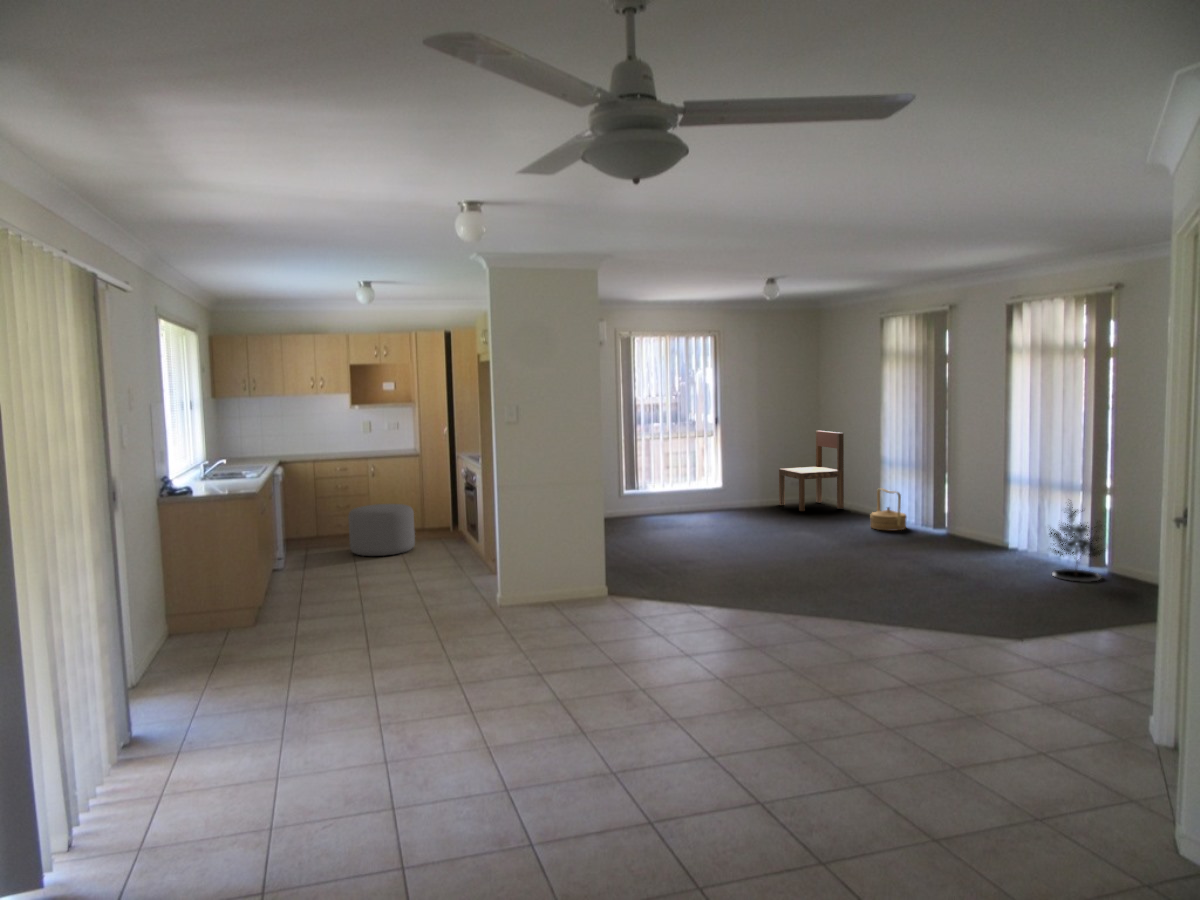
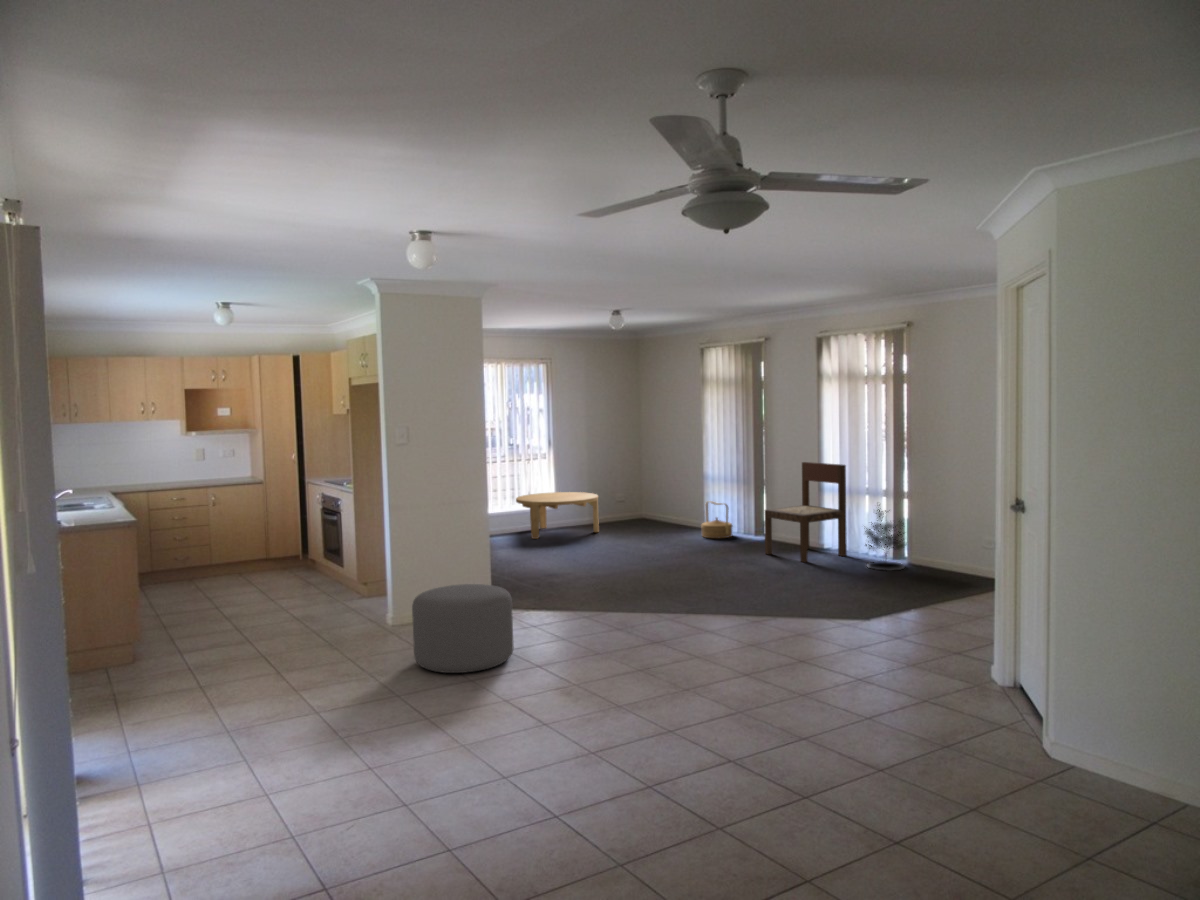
dining chair: present [779,431,844,511] -> present [765,462,847,562]
coffee table: none [672,473,759,521] -> present [516,492,599,539]
ottoman: present [348,504,415,556] -> present [412,584,514,673]

